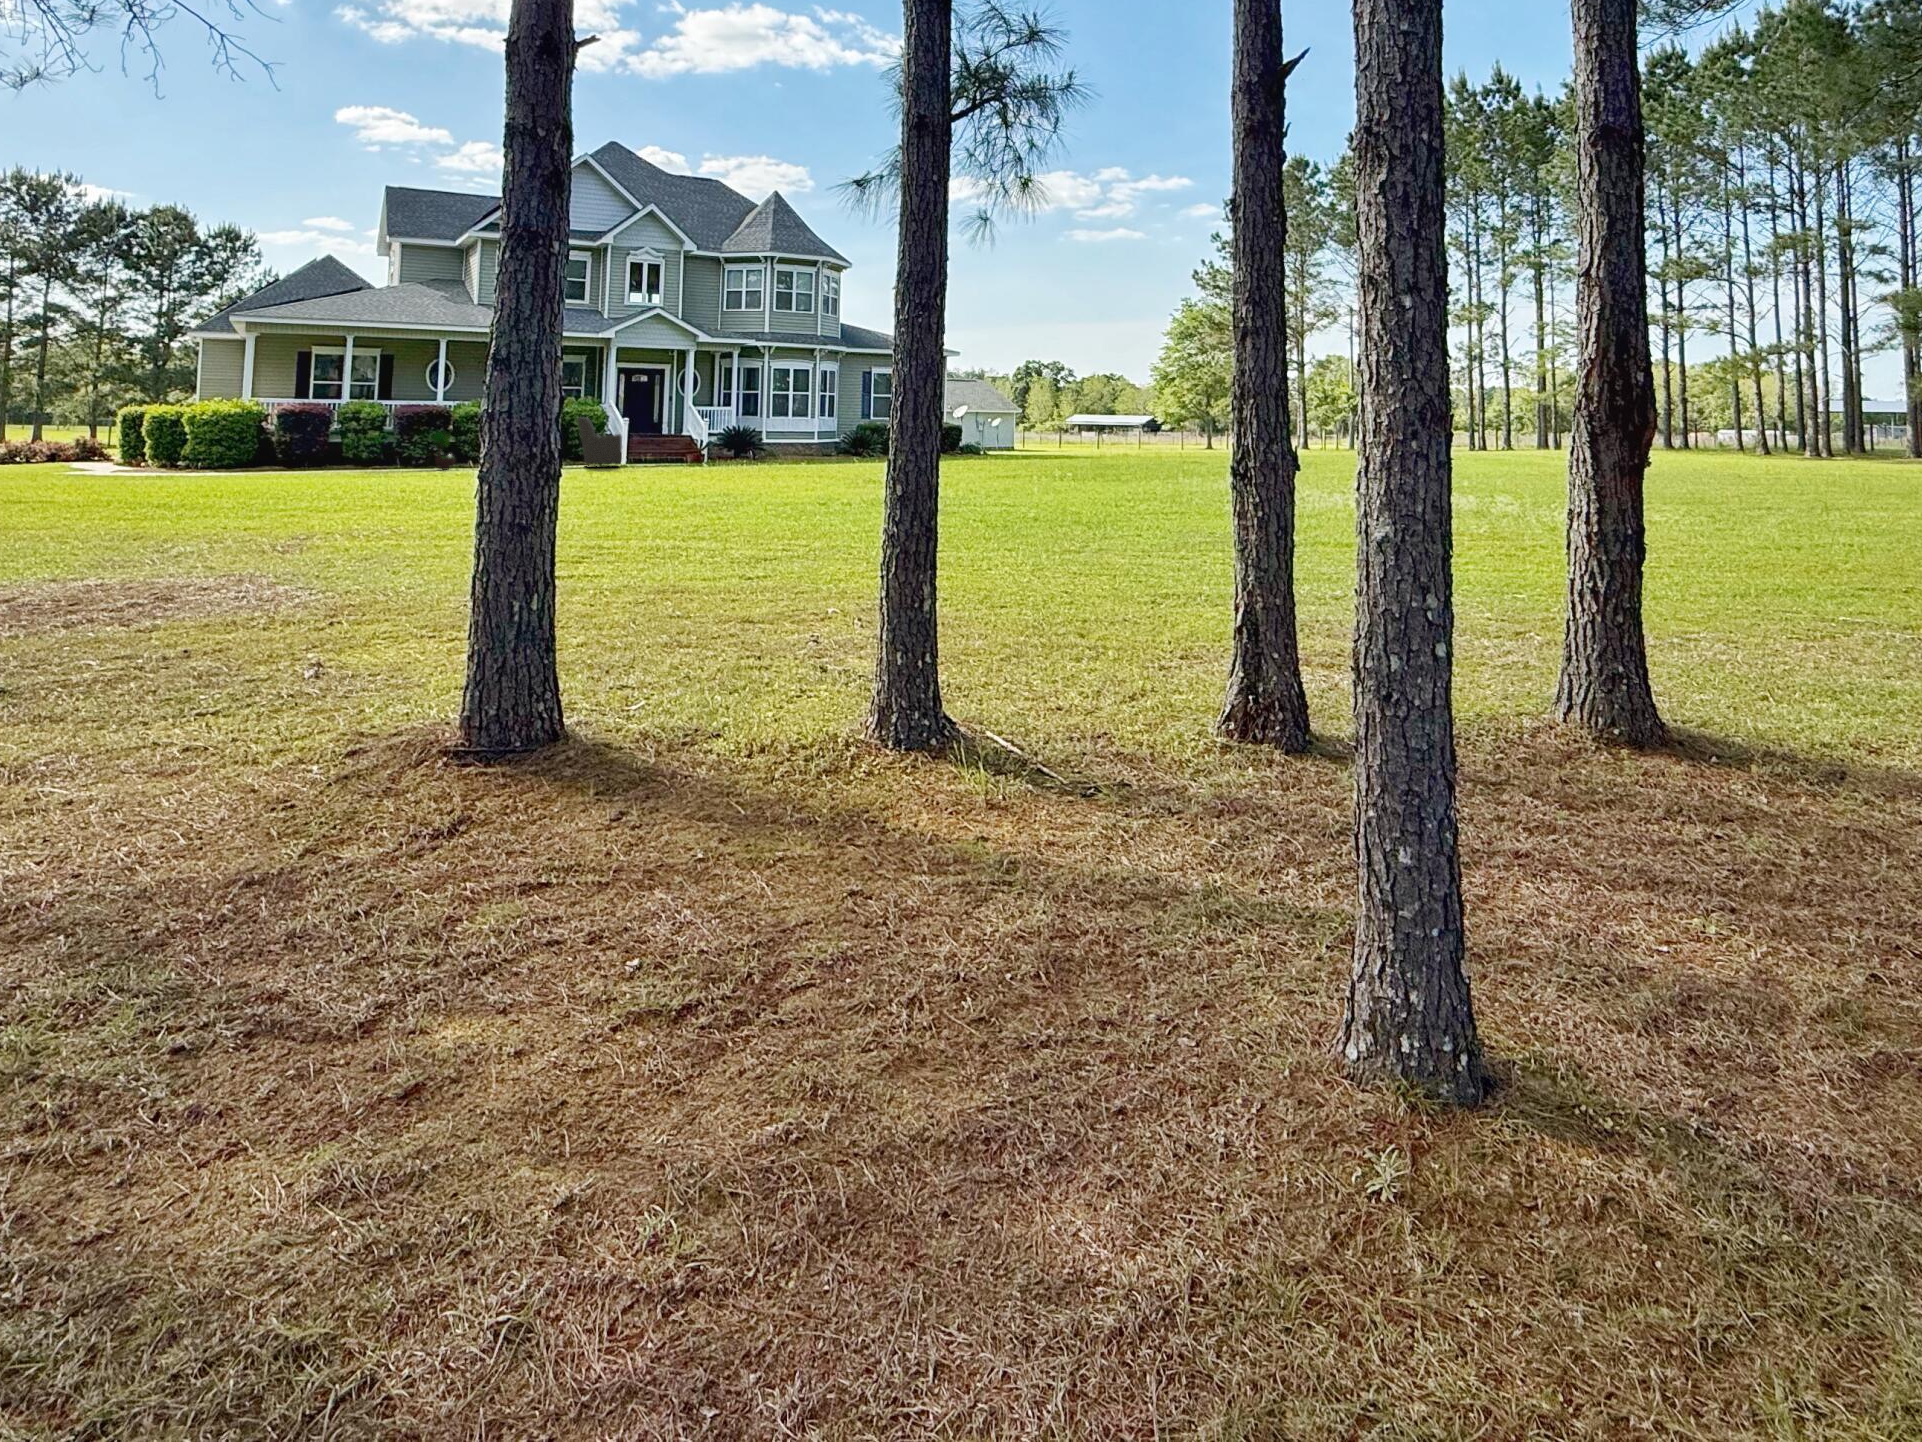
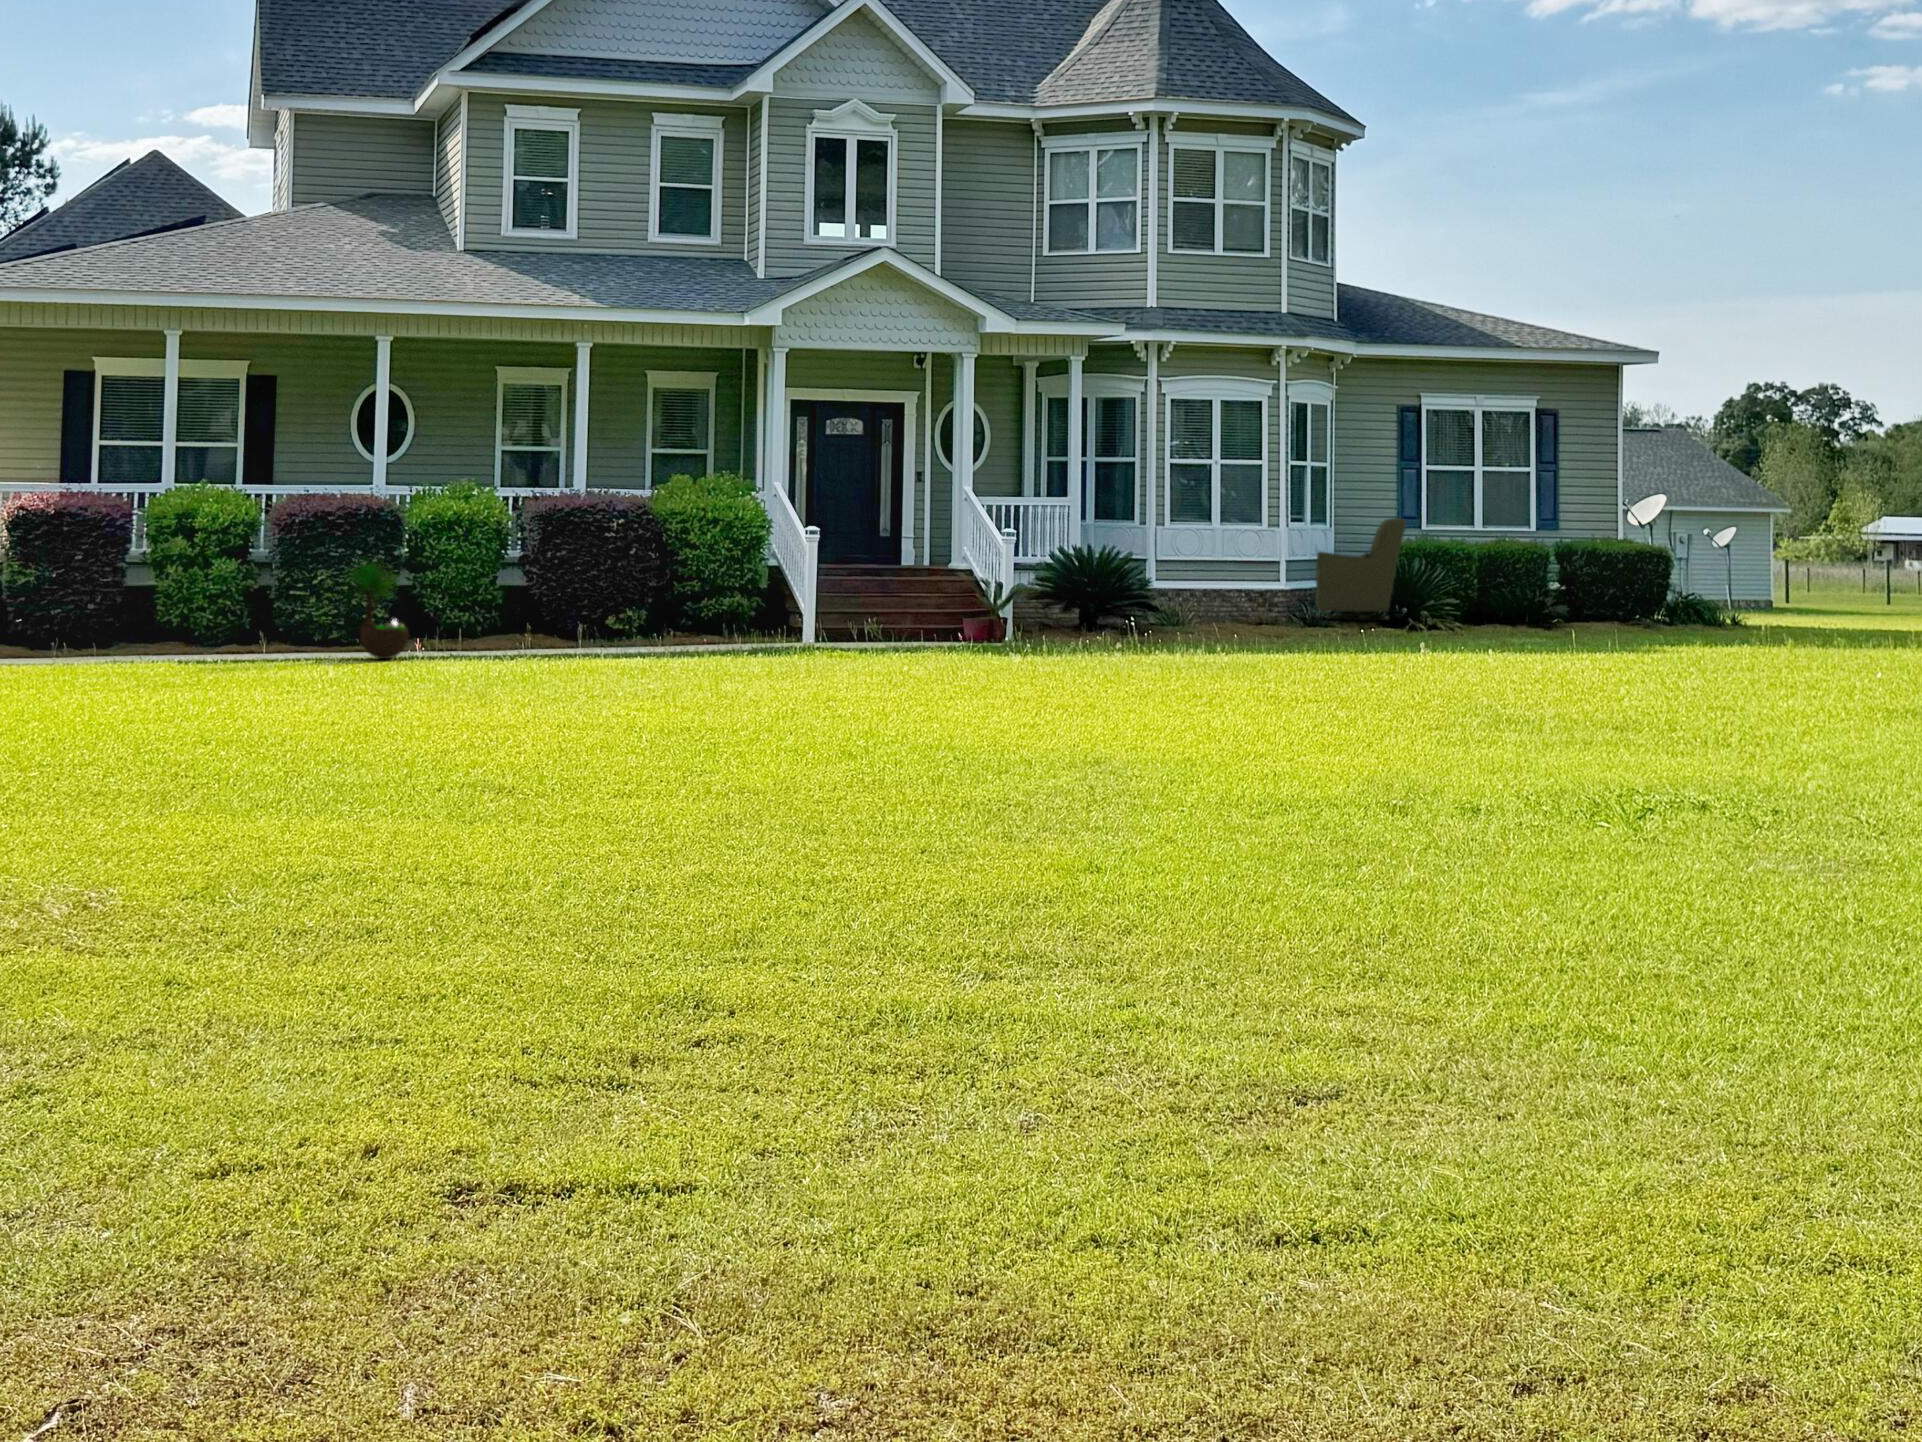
chair: present [577,417,622,468] -> present [1315,518,1406,621]

